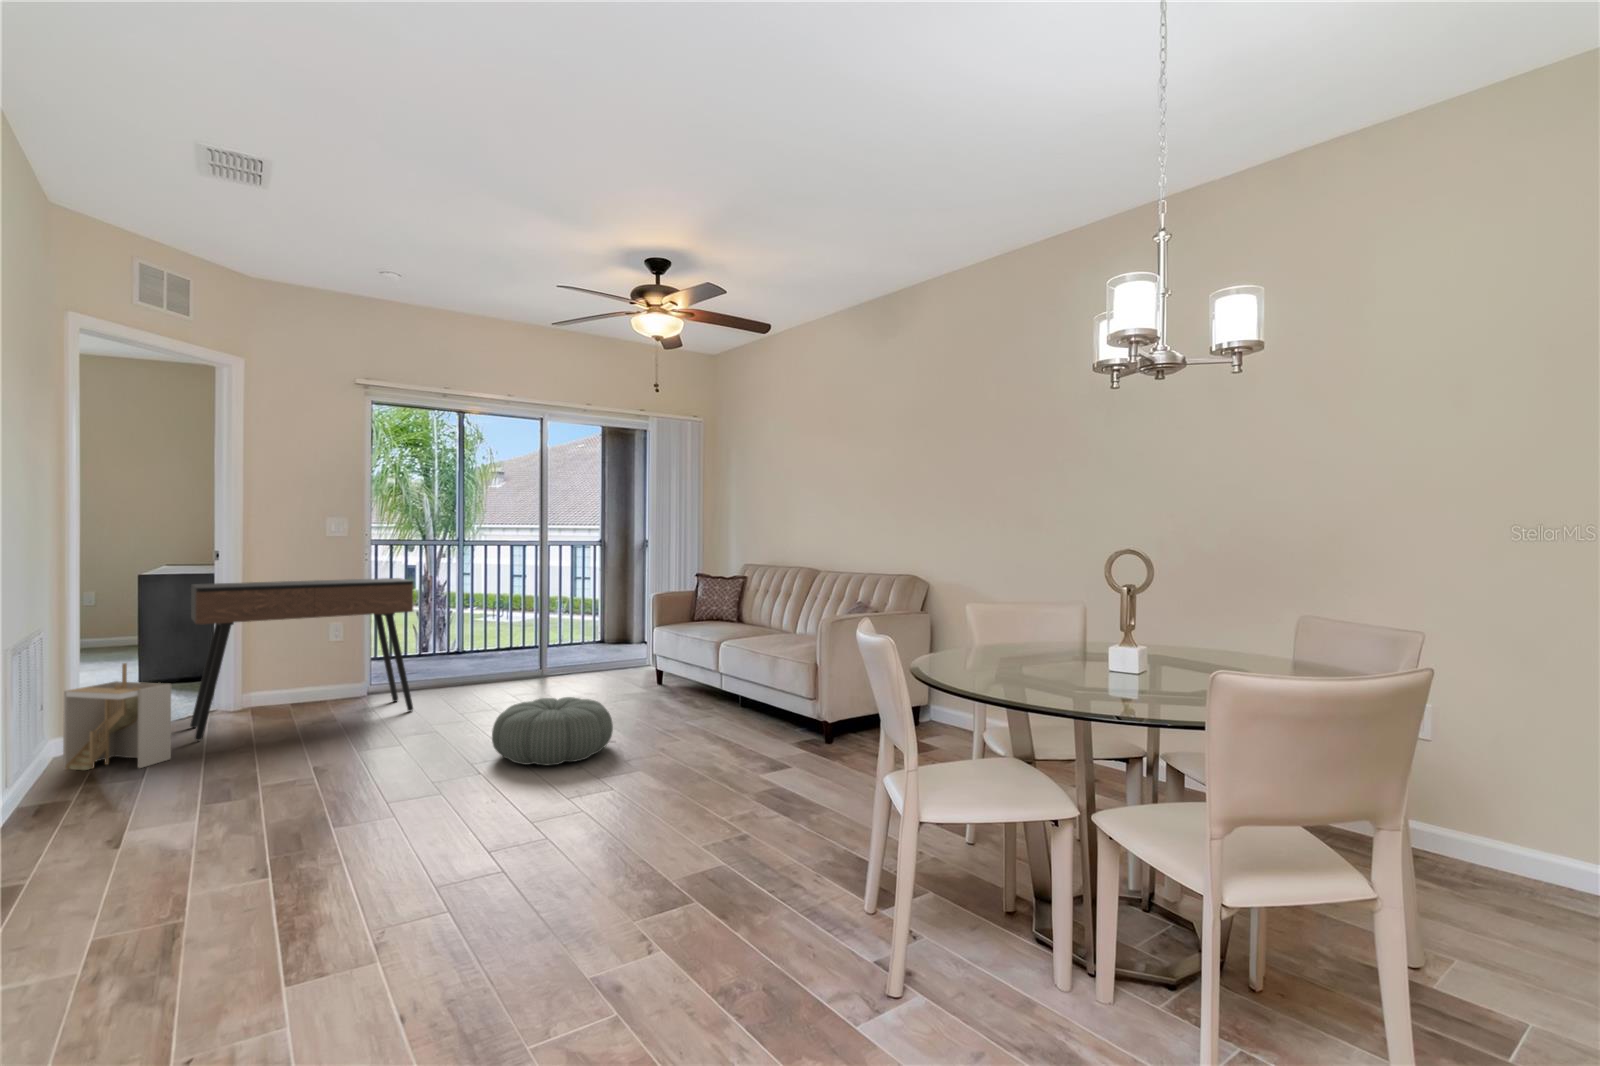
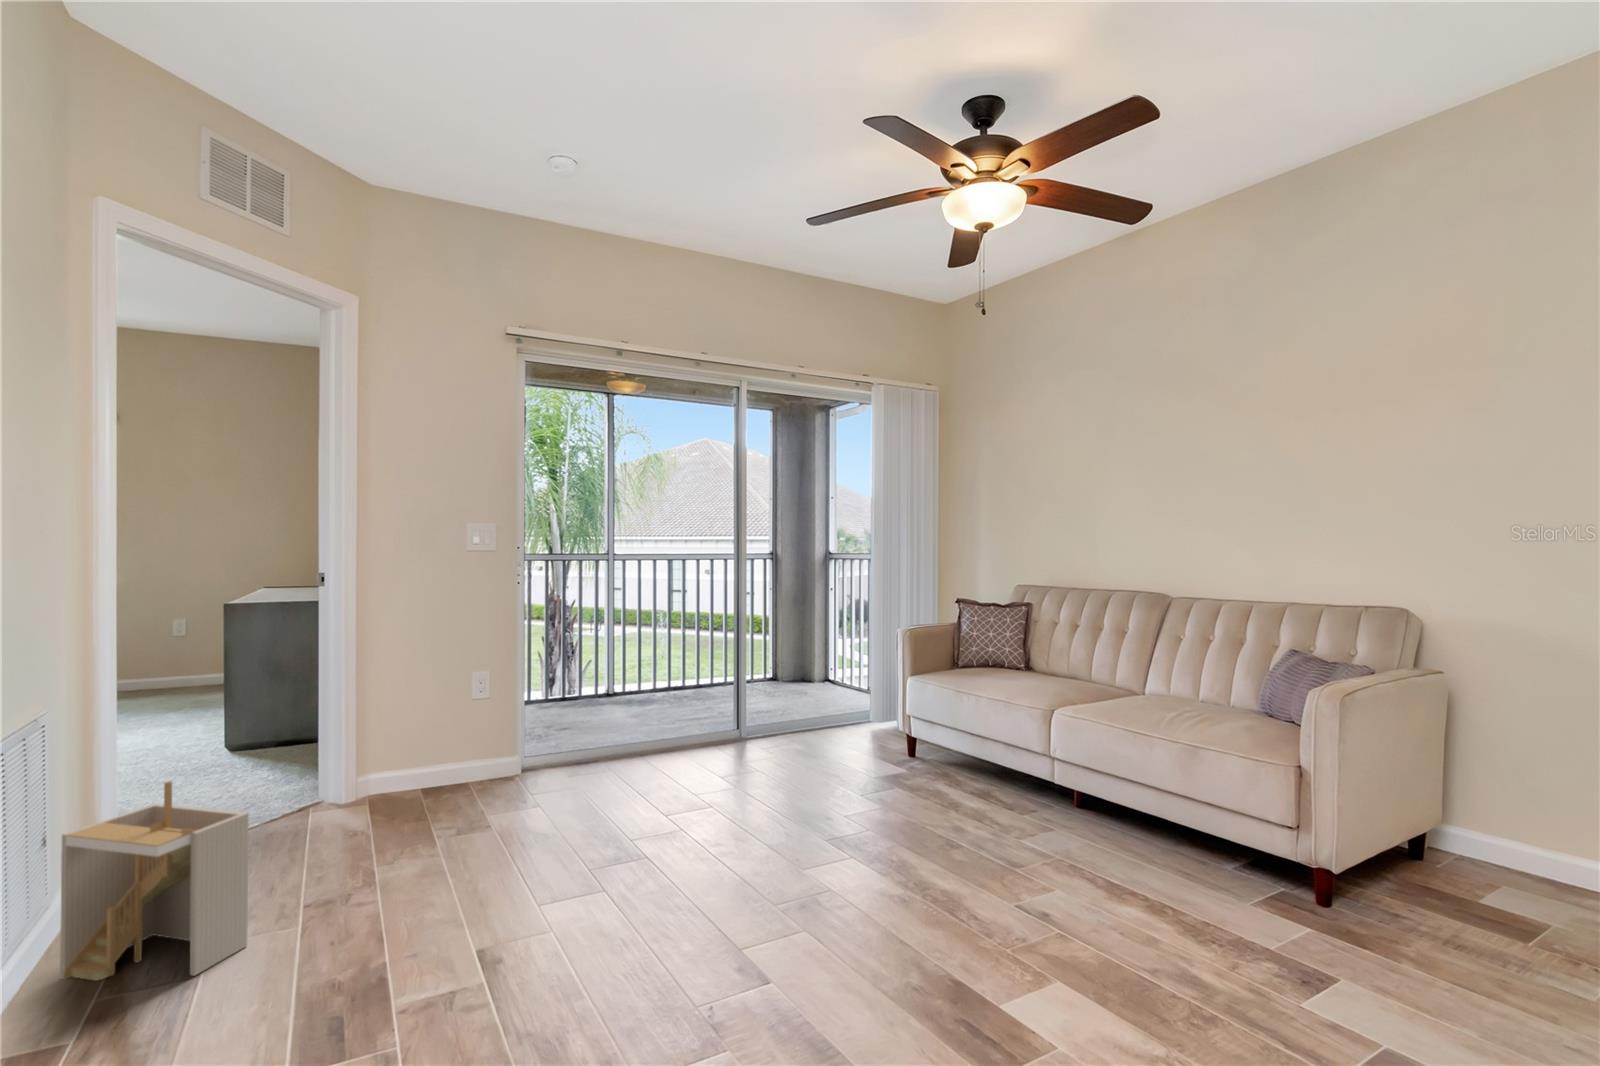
console table: present [190,578,414,741] -> none [276,609,601,890]
pouf: present [492,697,613,766] -> none [801,825,1007,983]

